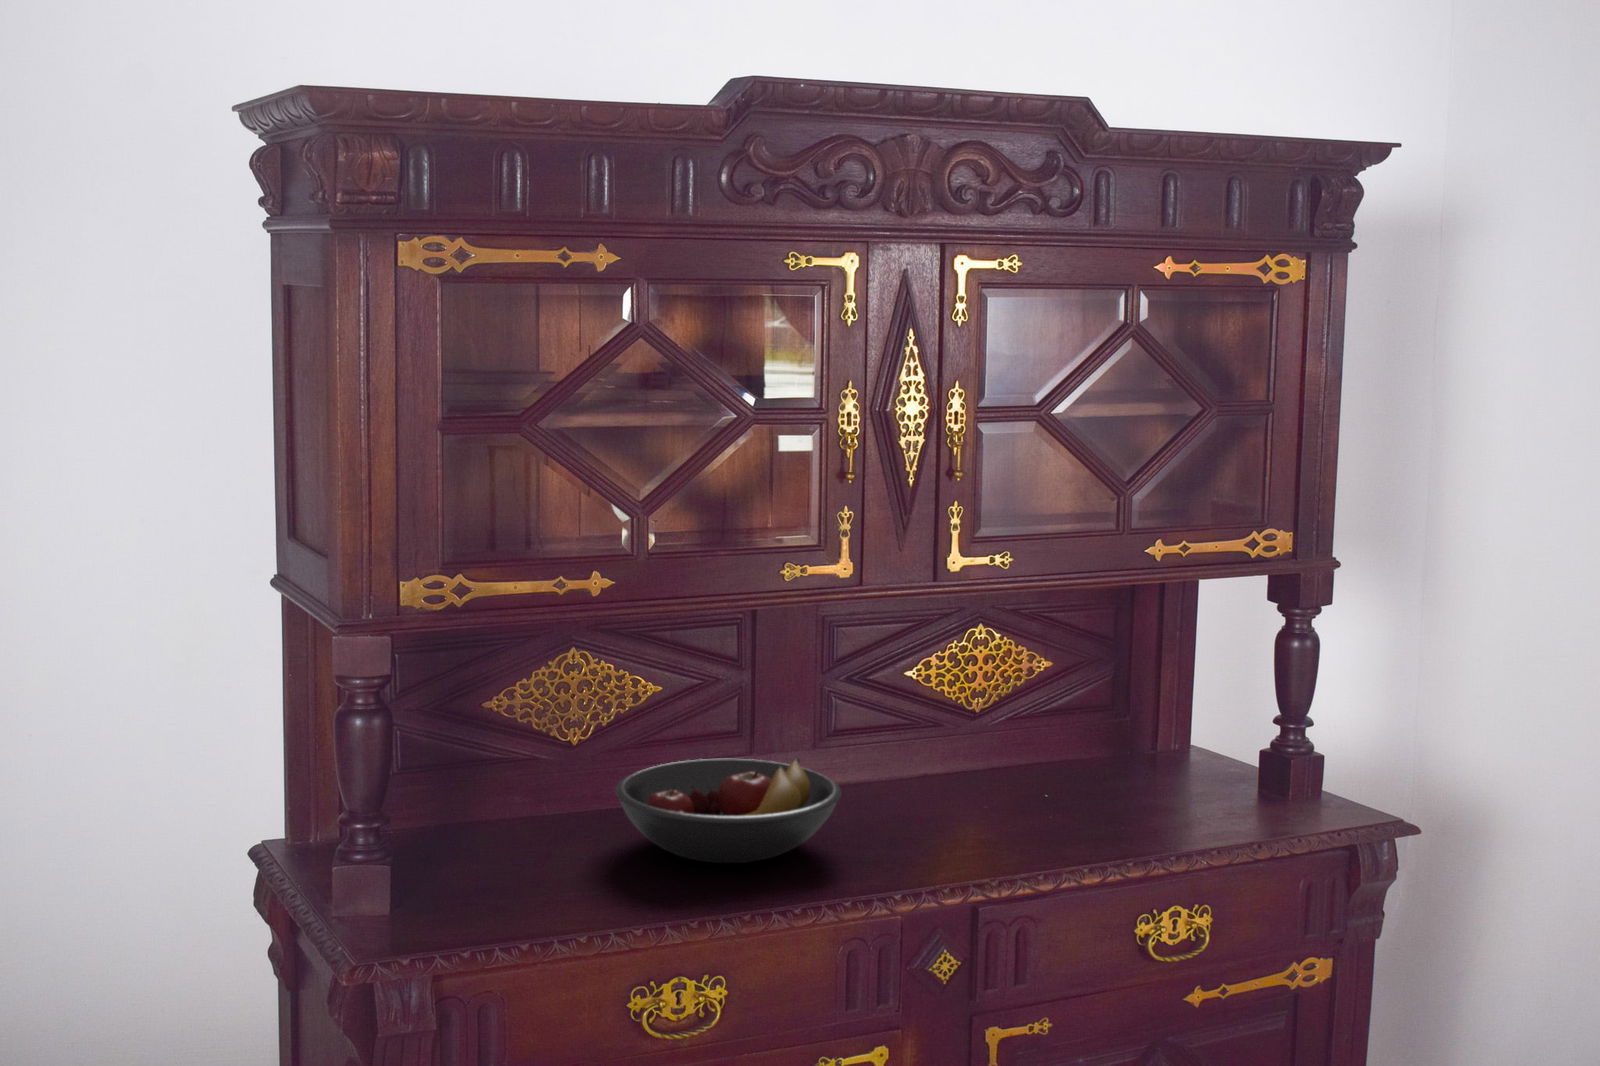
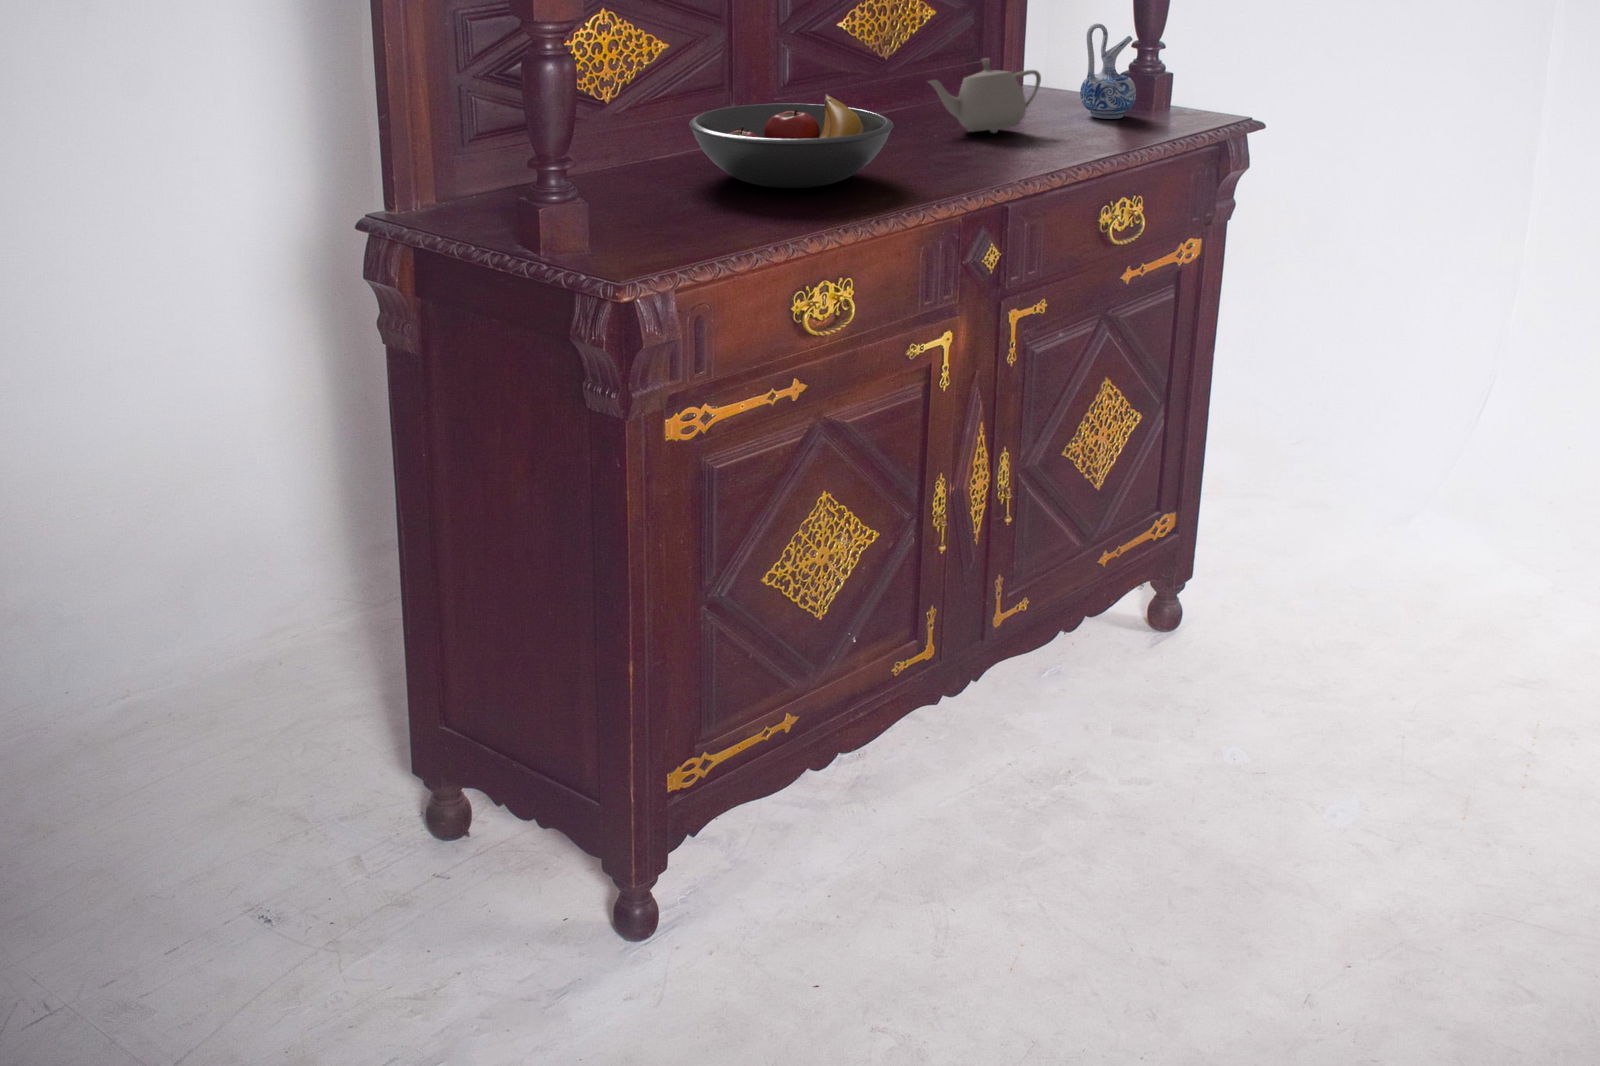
ceramic pitcher: none [1180,699,1244,807] -> present [1080,23,1136,119]
teapot: none [971,728,1104,811] -> present [928,58,1041,133]

